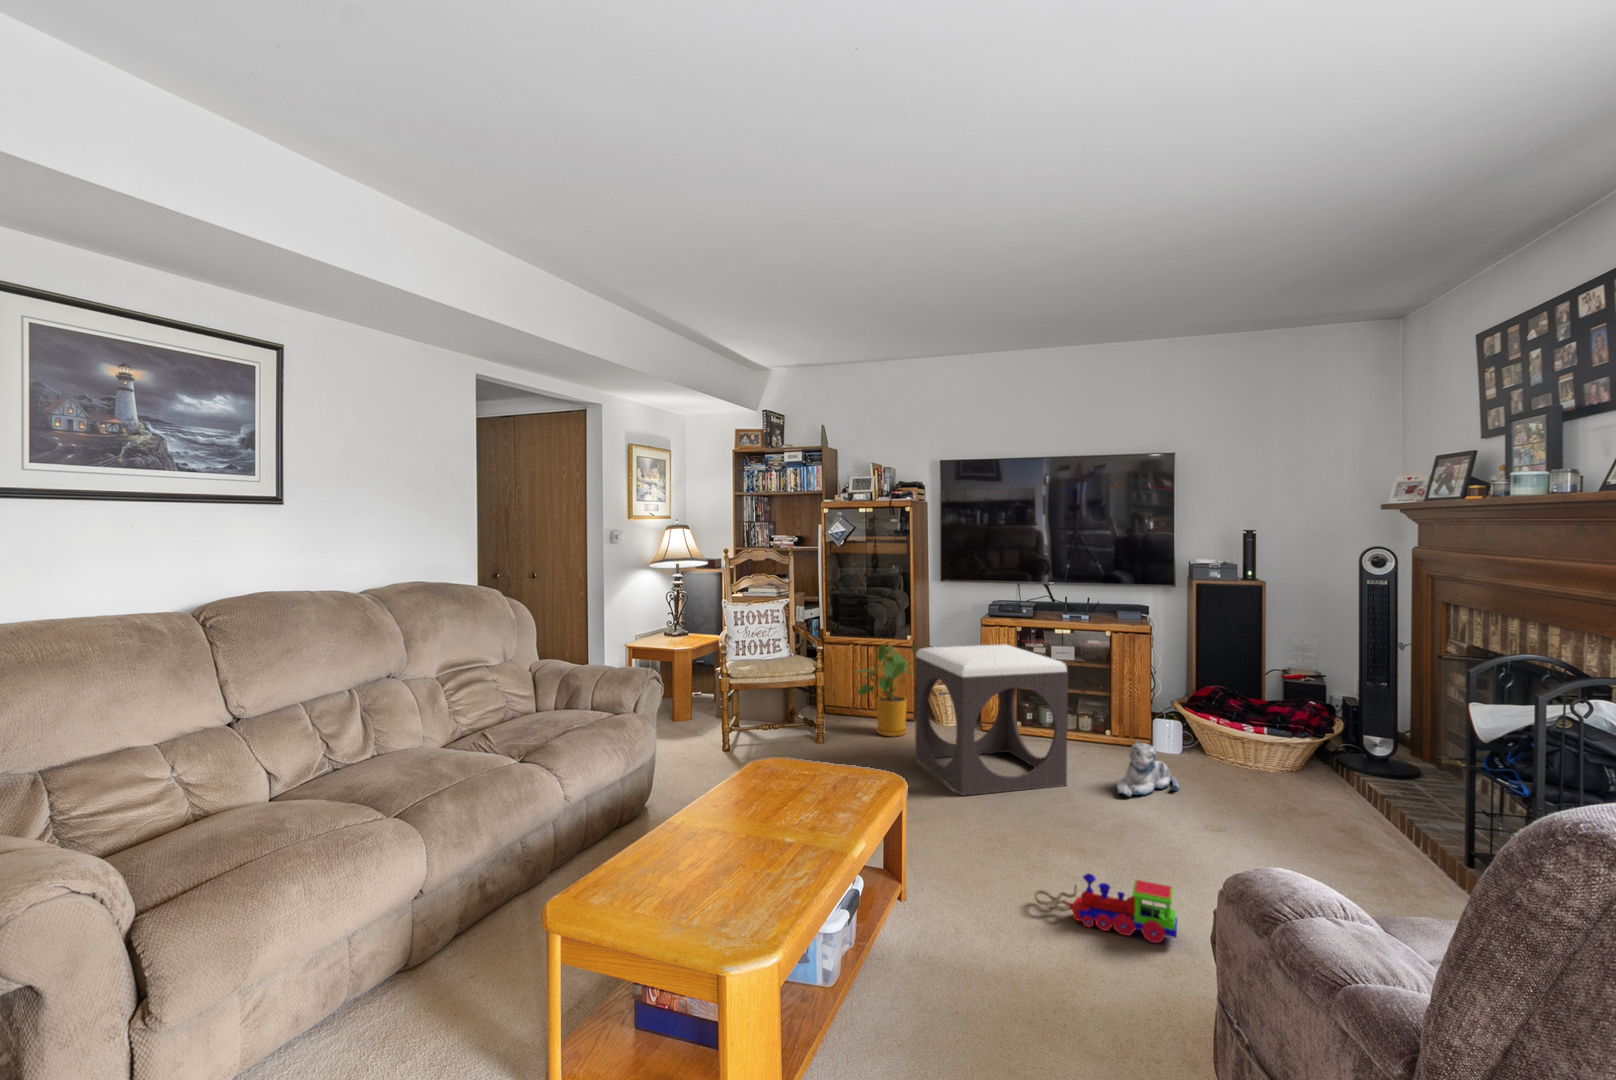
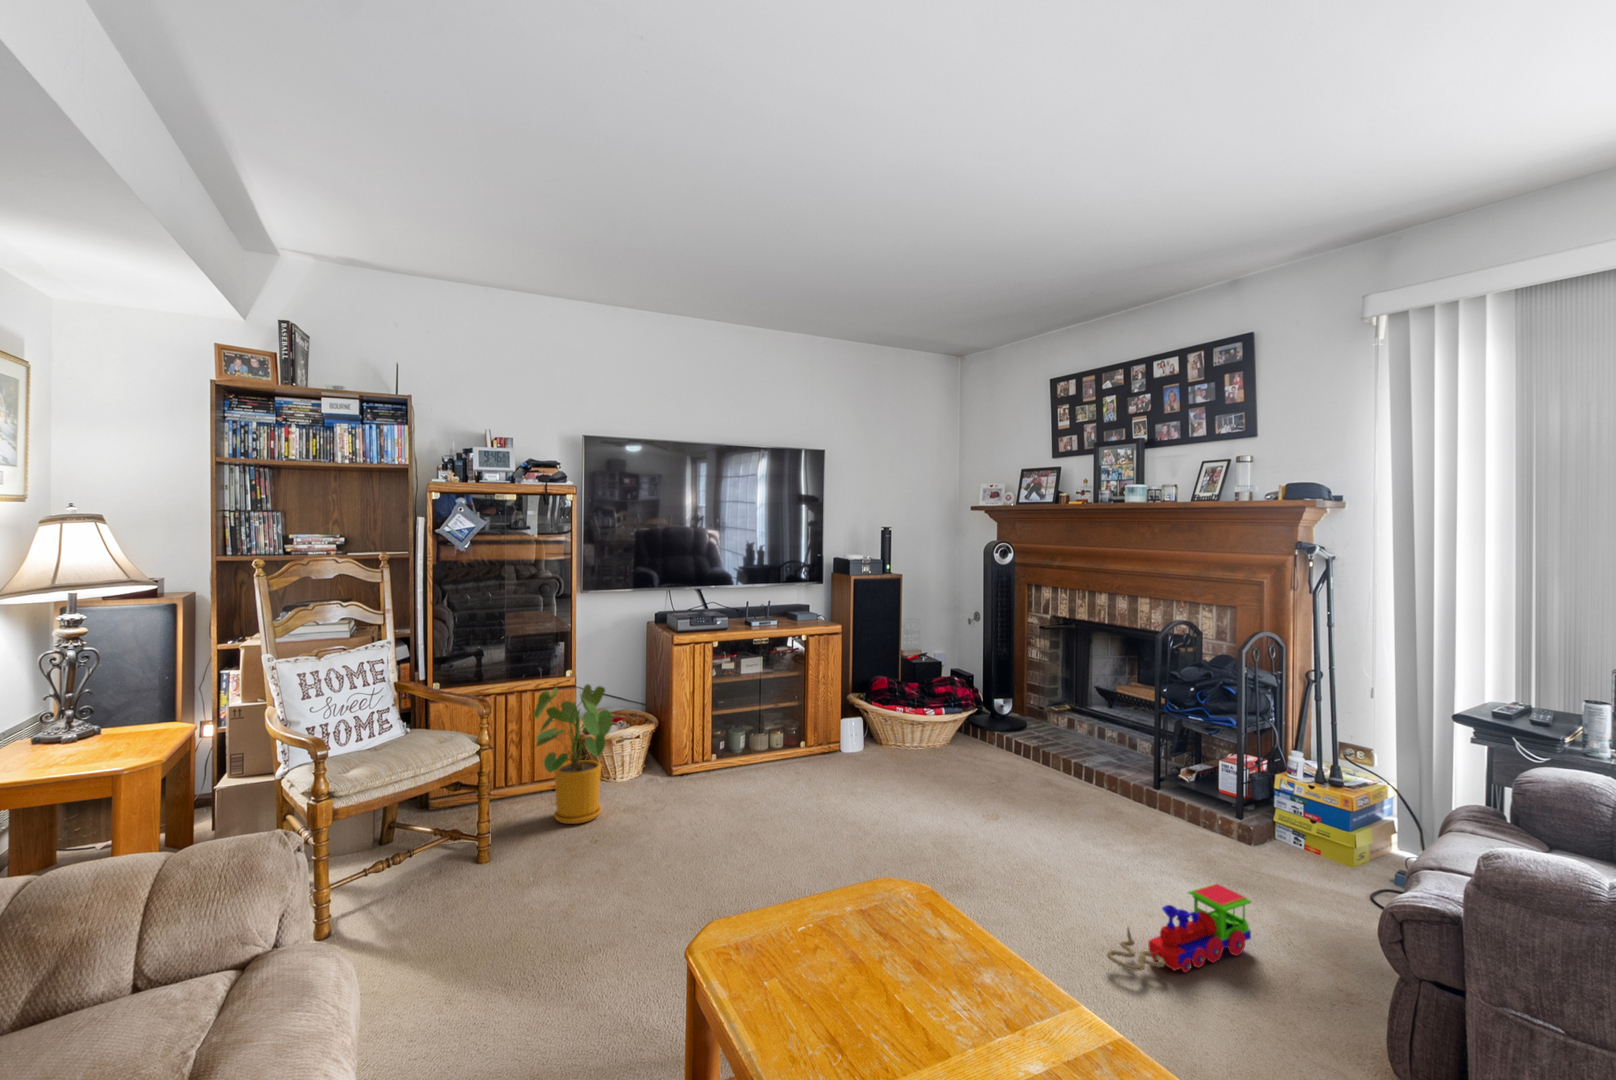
footstool: present [915,644,1068,796] -> none [672,663,862,870]
plush toy: present [1117,741,1180,796] -> none [890,744,941,807]

